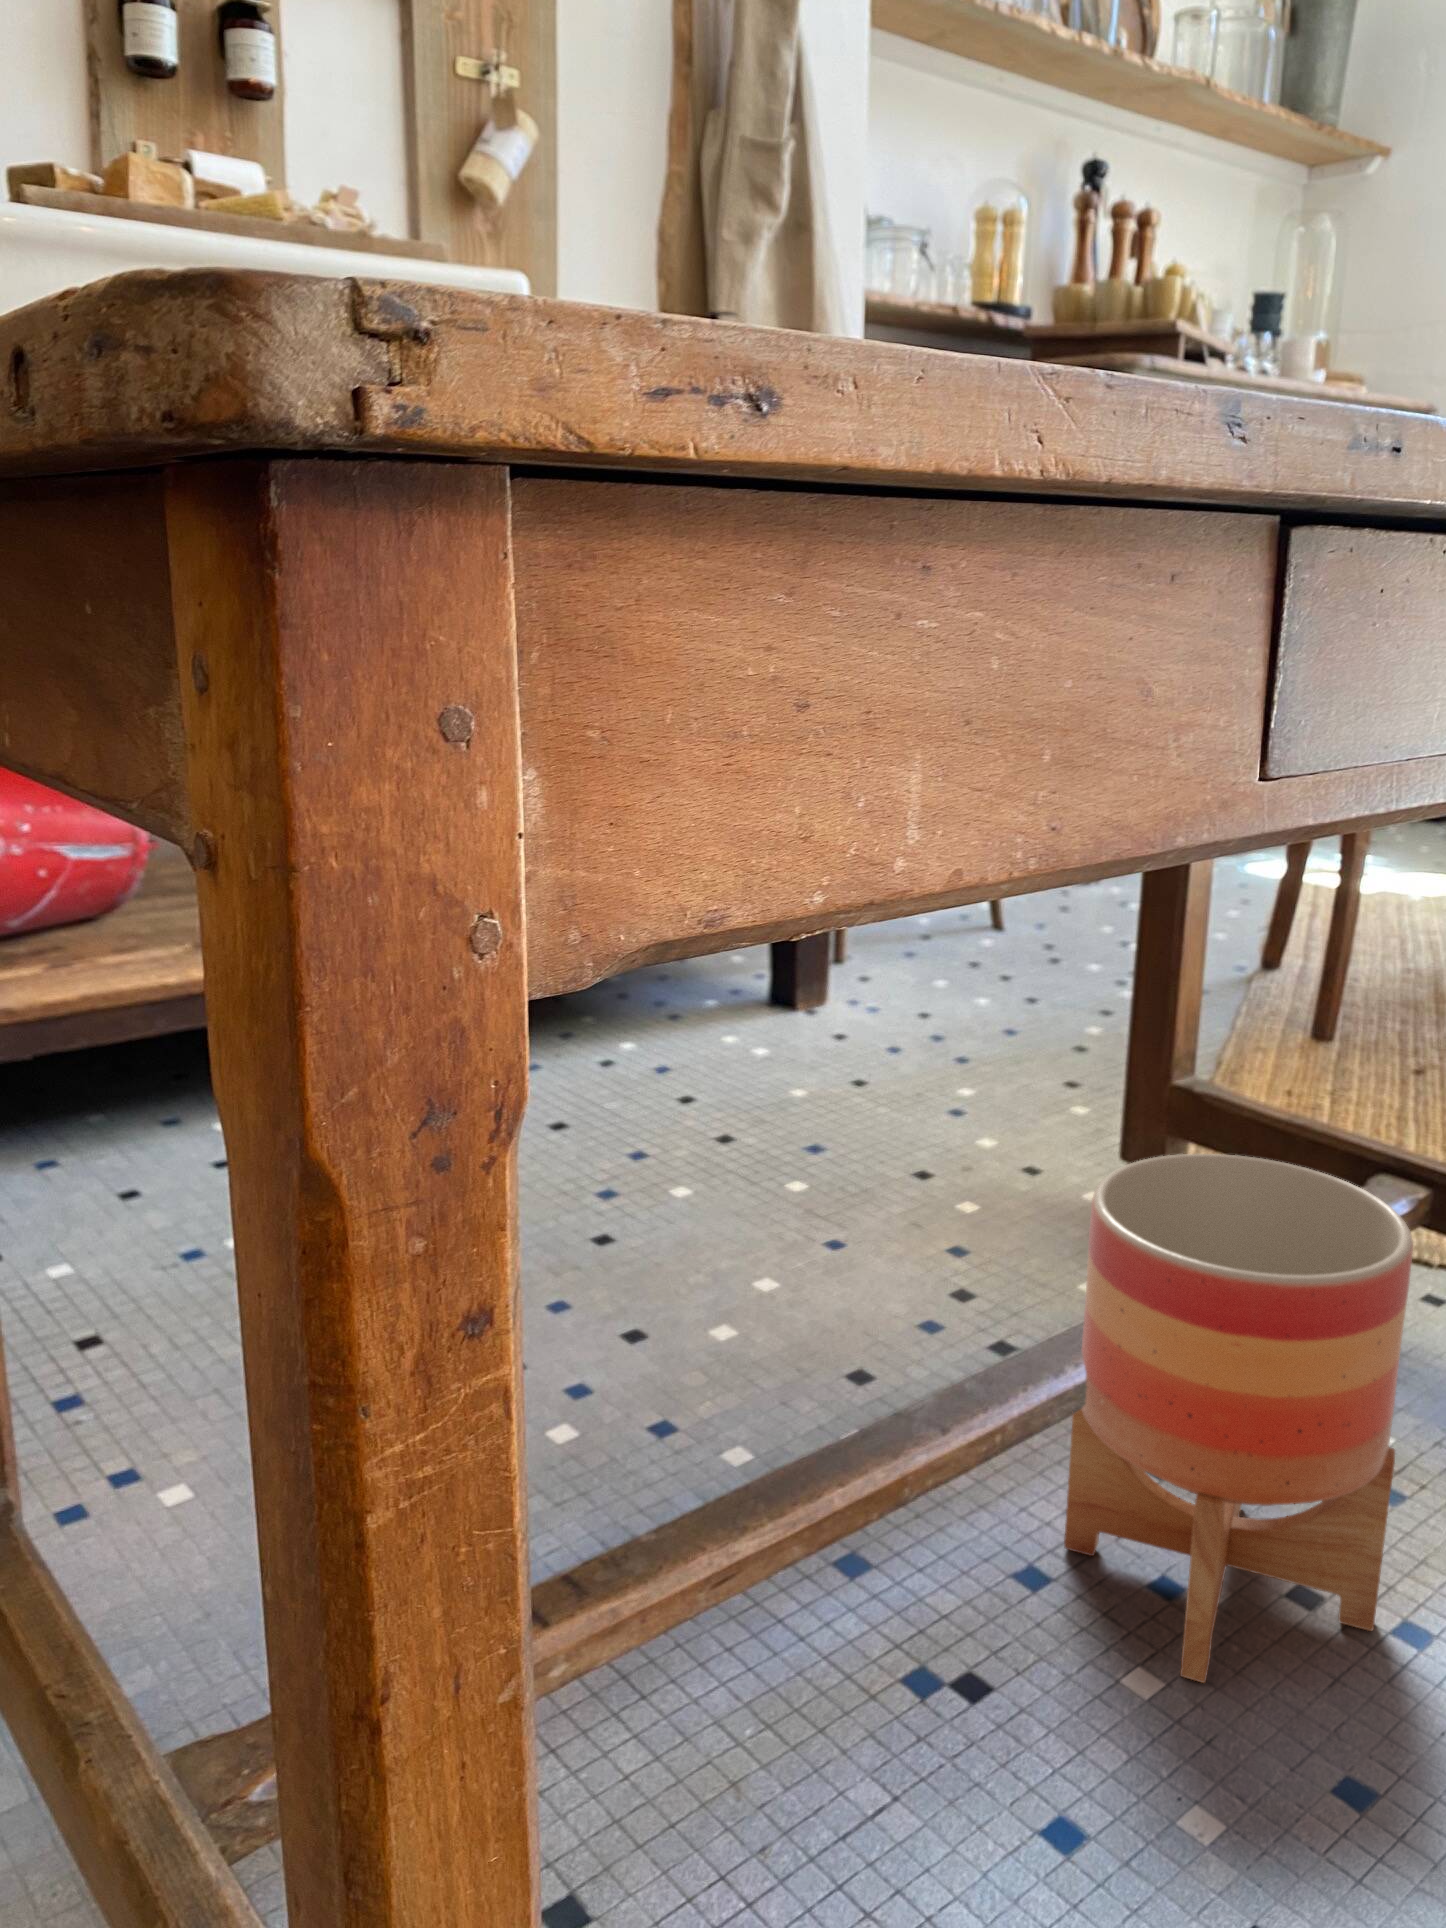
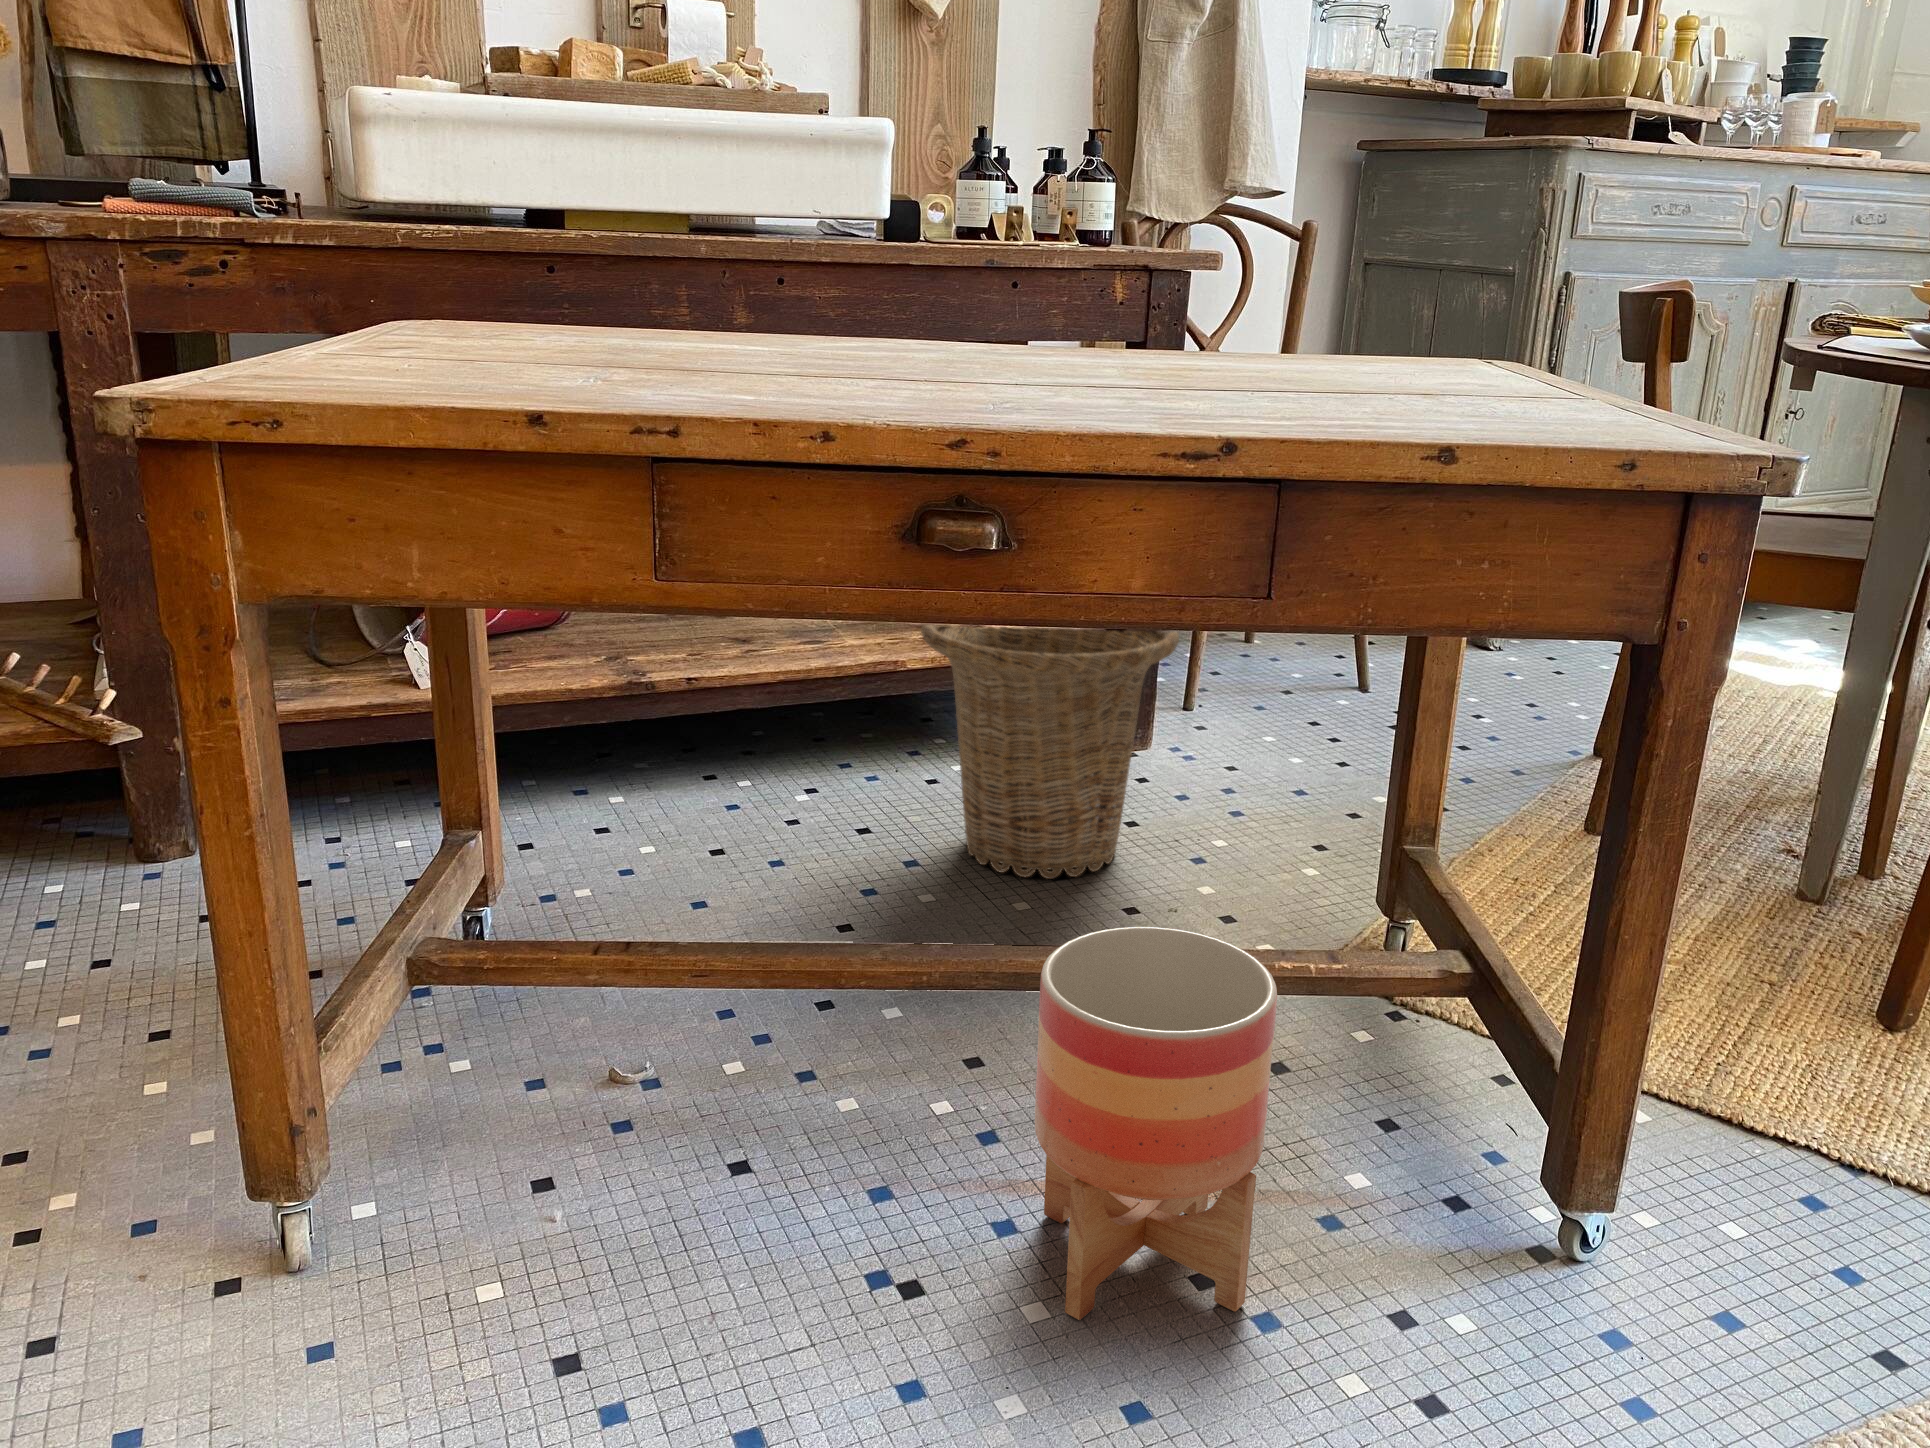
basket: none [626,822,928,1147] -> present [921,625,1179,879]

